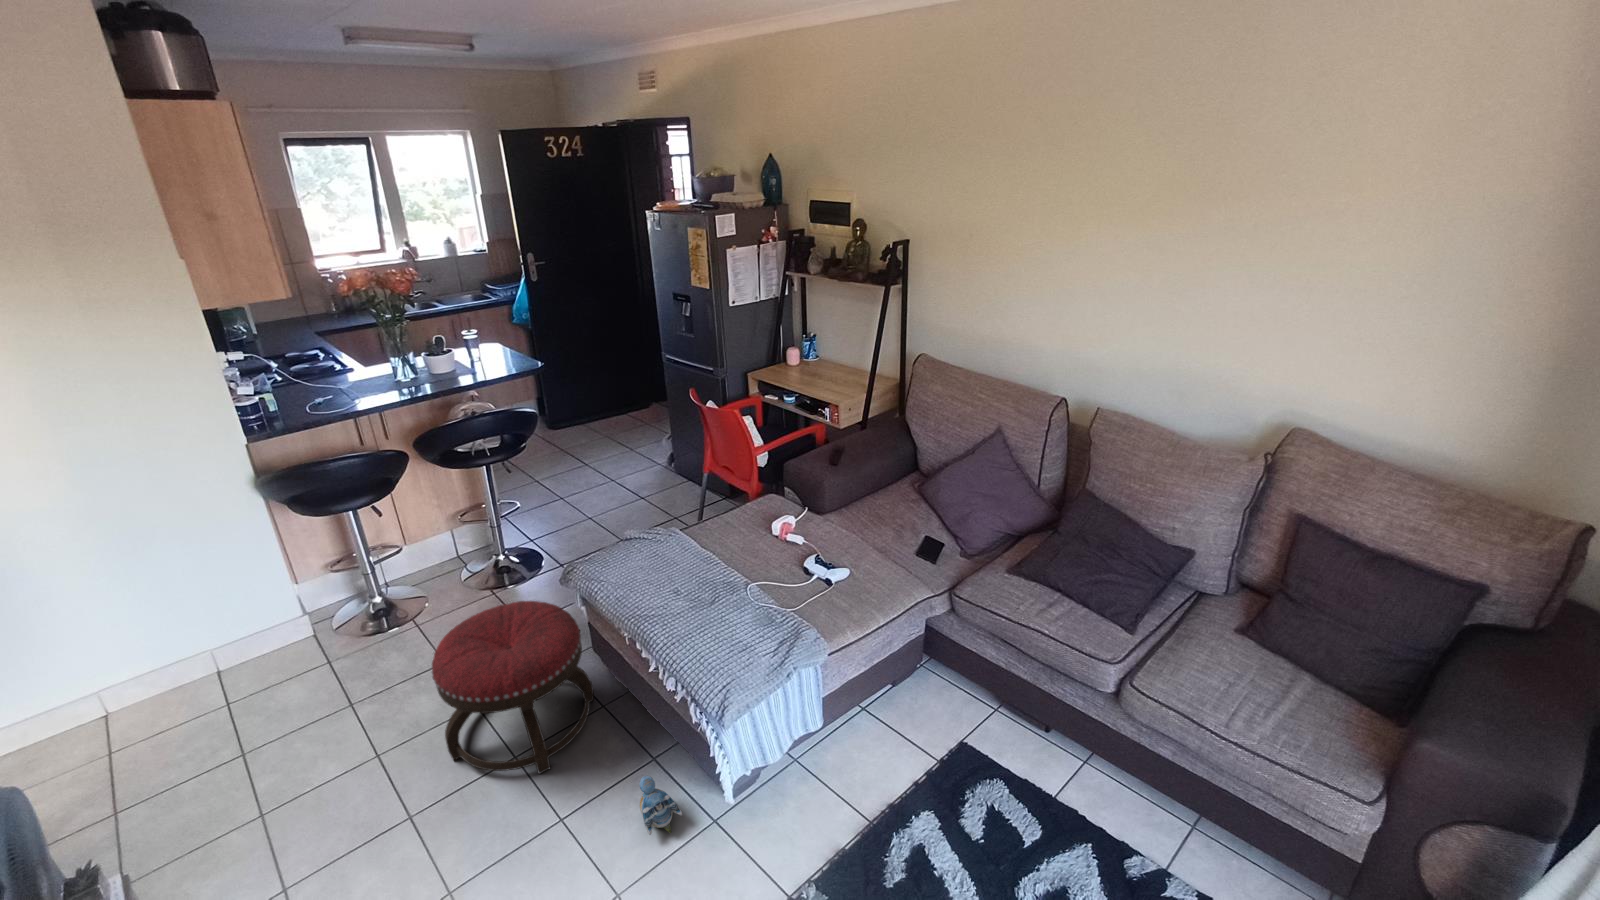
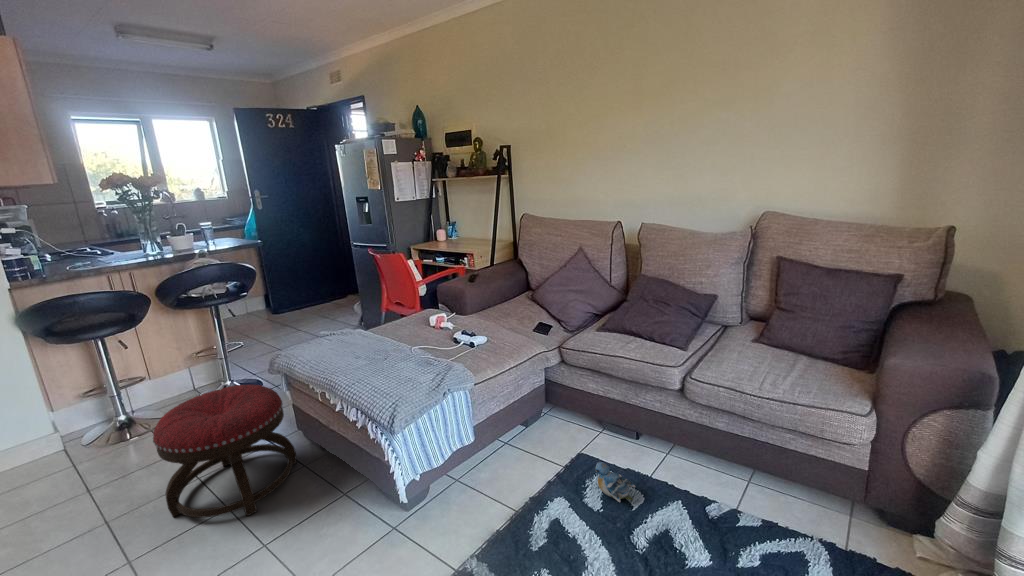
plush toy: present [640,776,682,835] -> present [595,462,635,502]

